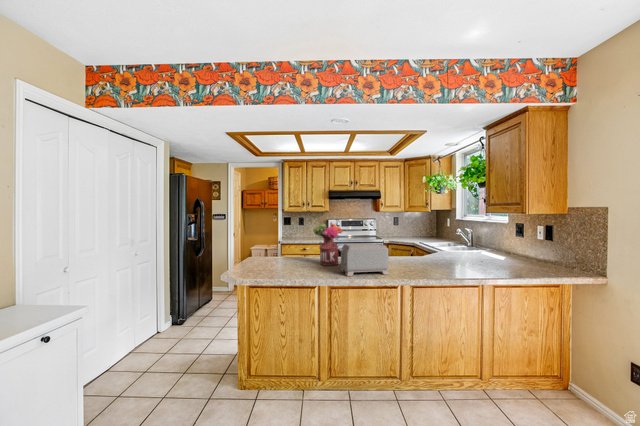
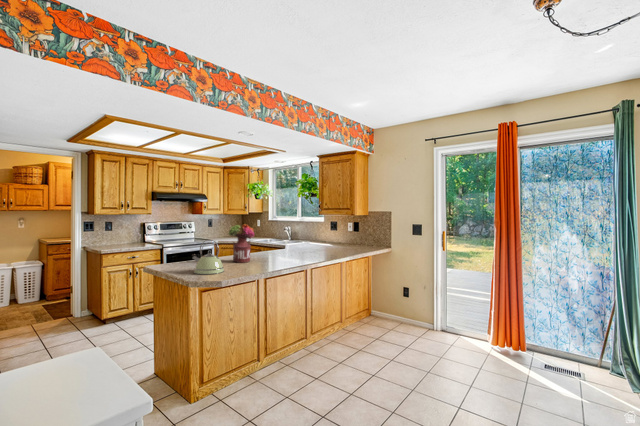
kettle: none [257,238,286,273] -> present [192,239,224,274]
toaster: present [339,243,389,276] -> none [268,239,306,266]

